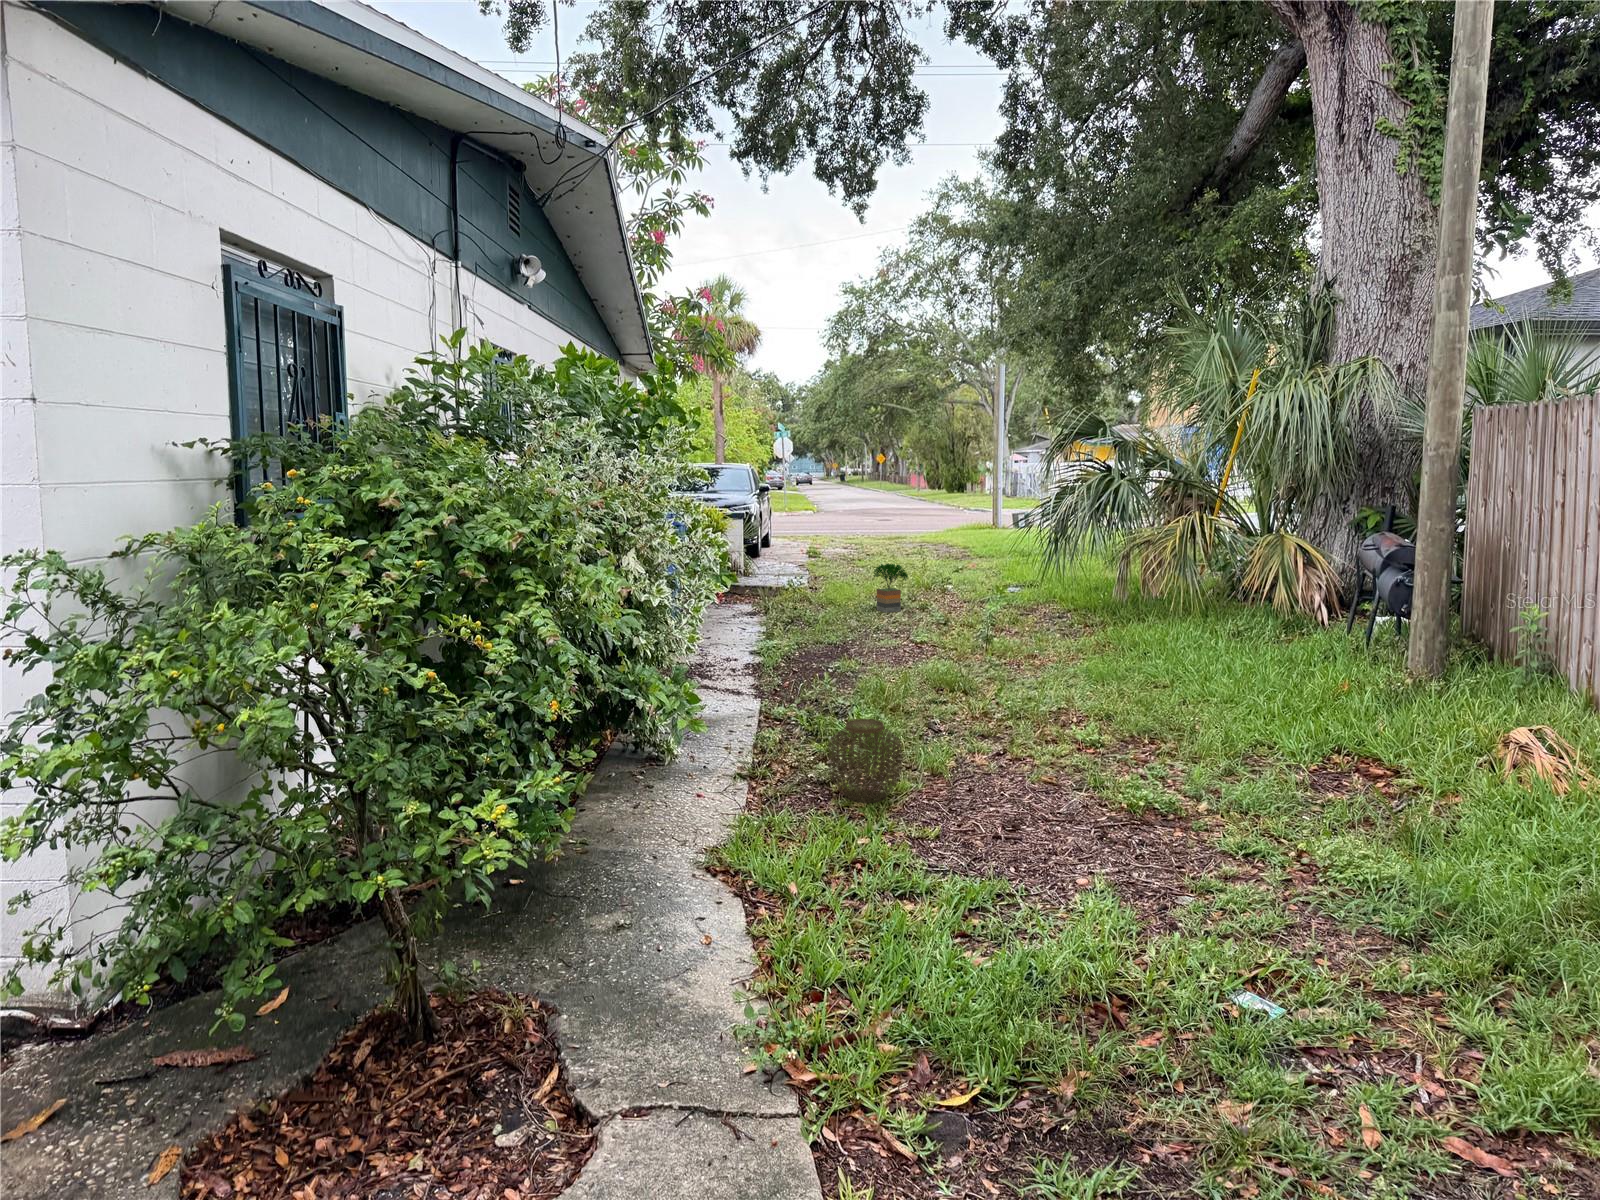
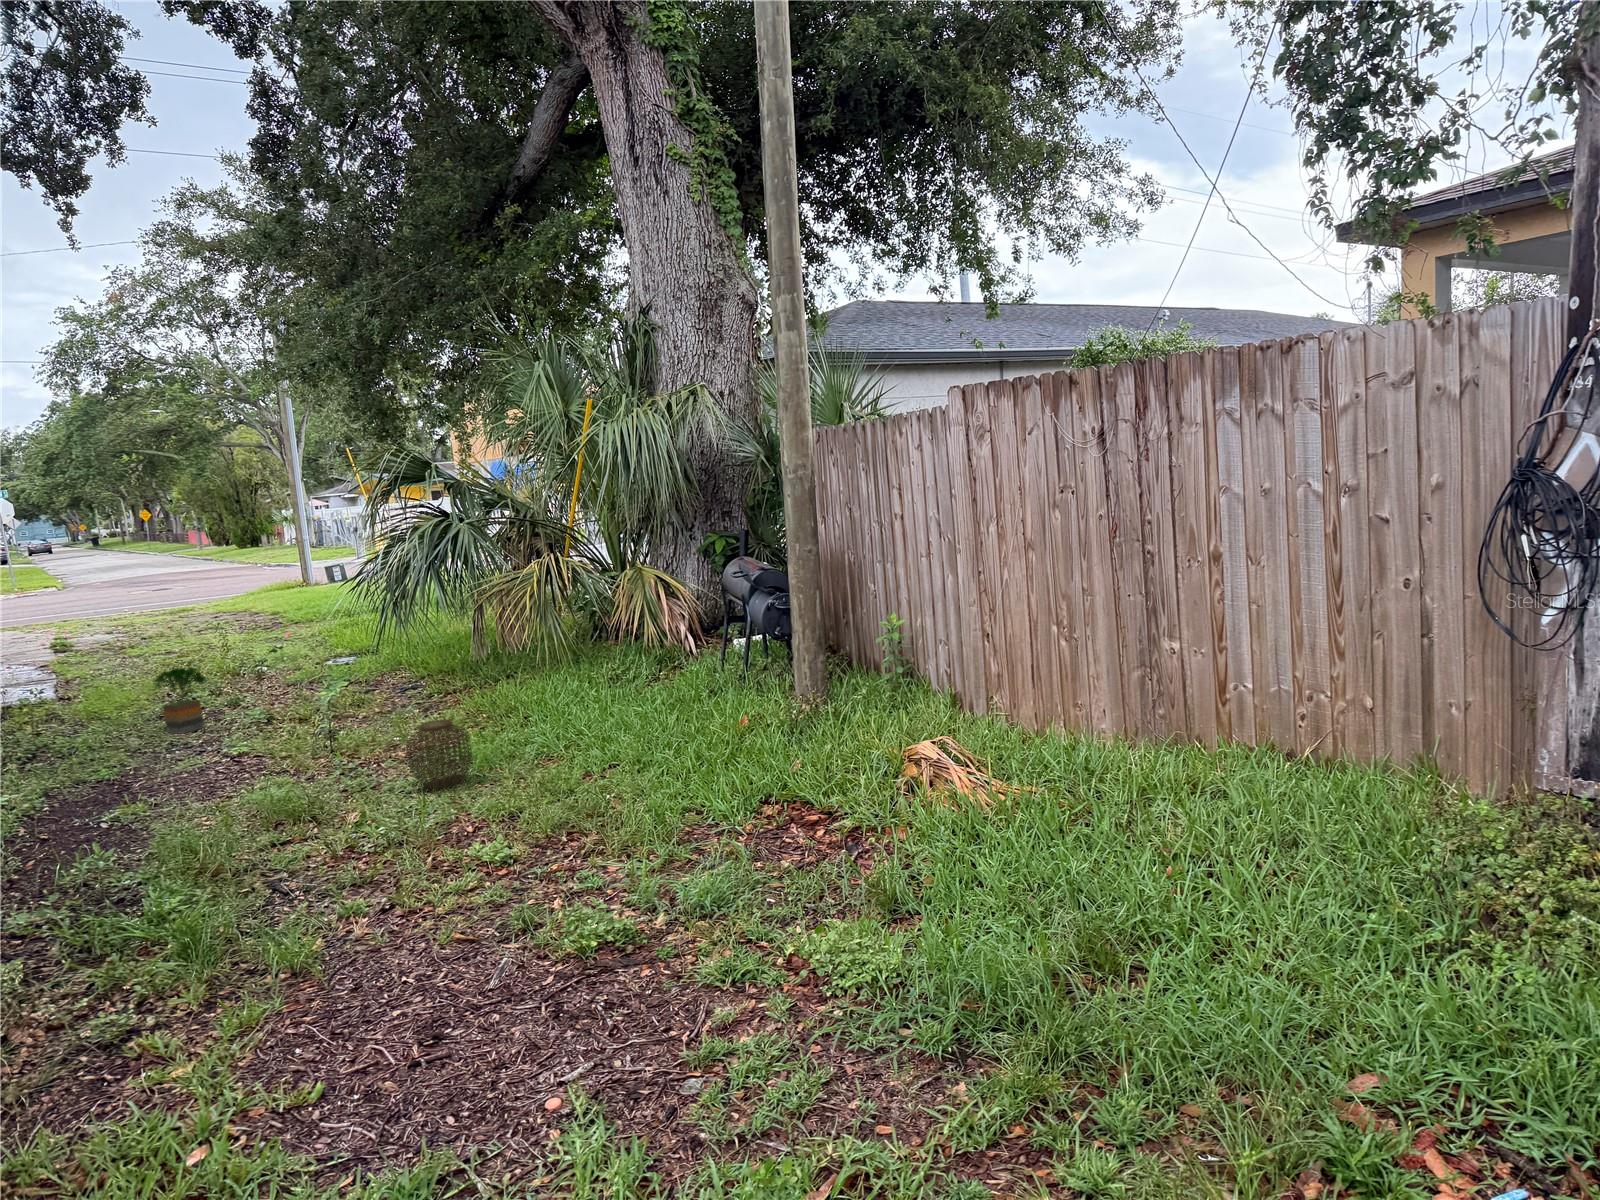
woven basket: present [829,719,901,803] -> present [406,719,472,788]

